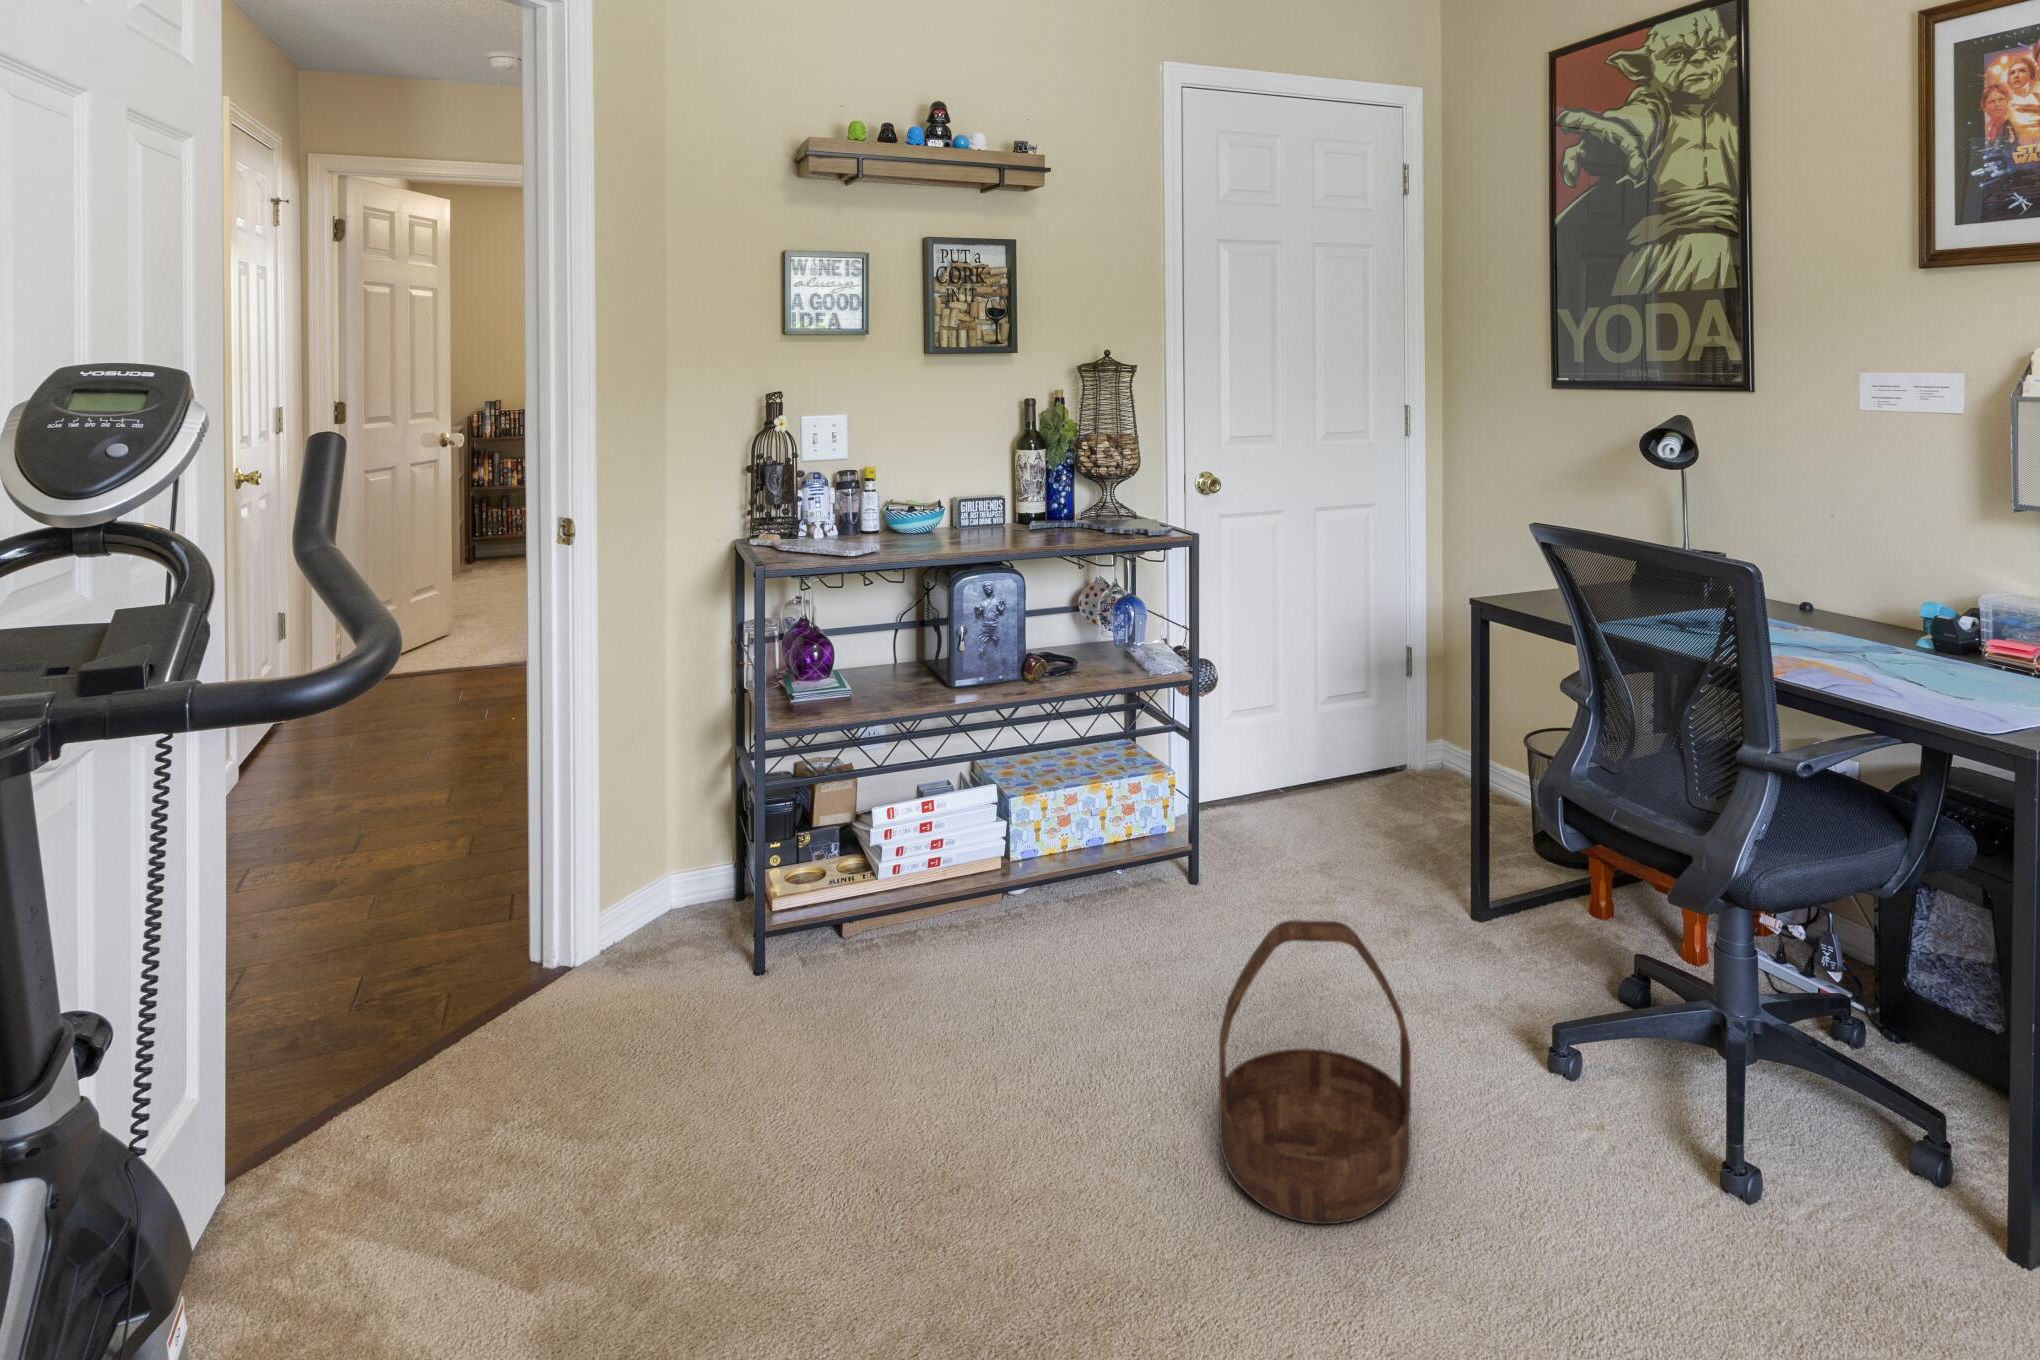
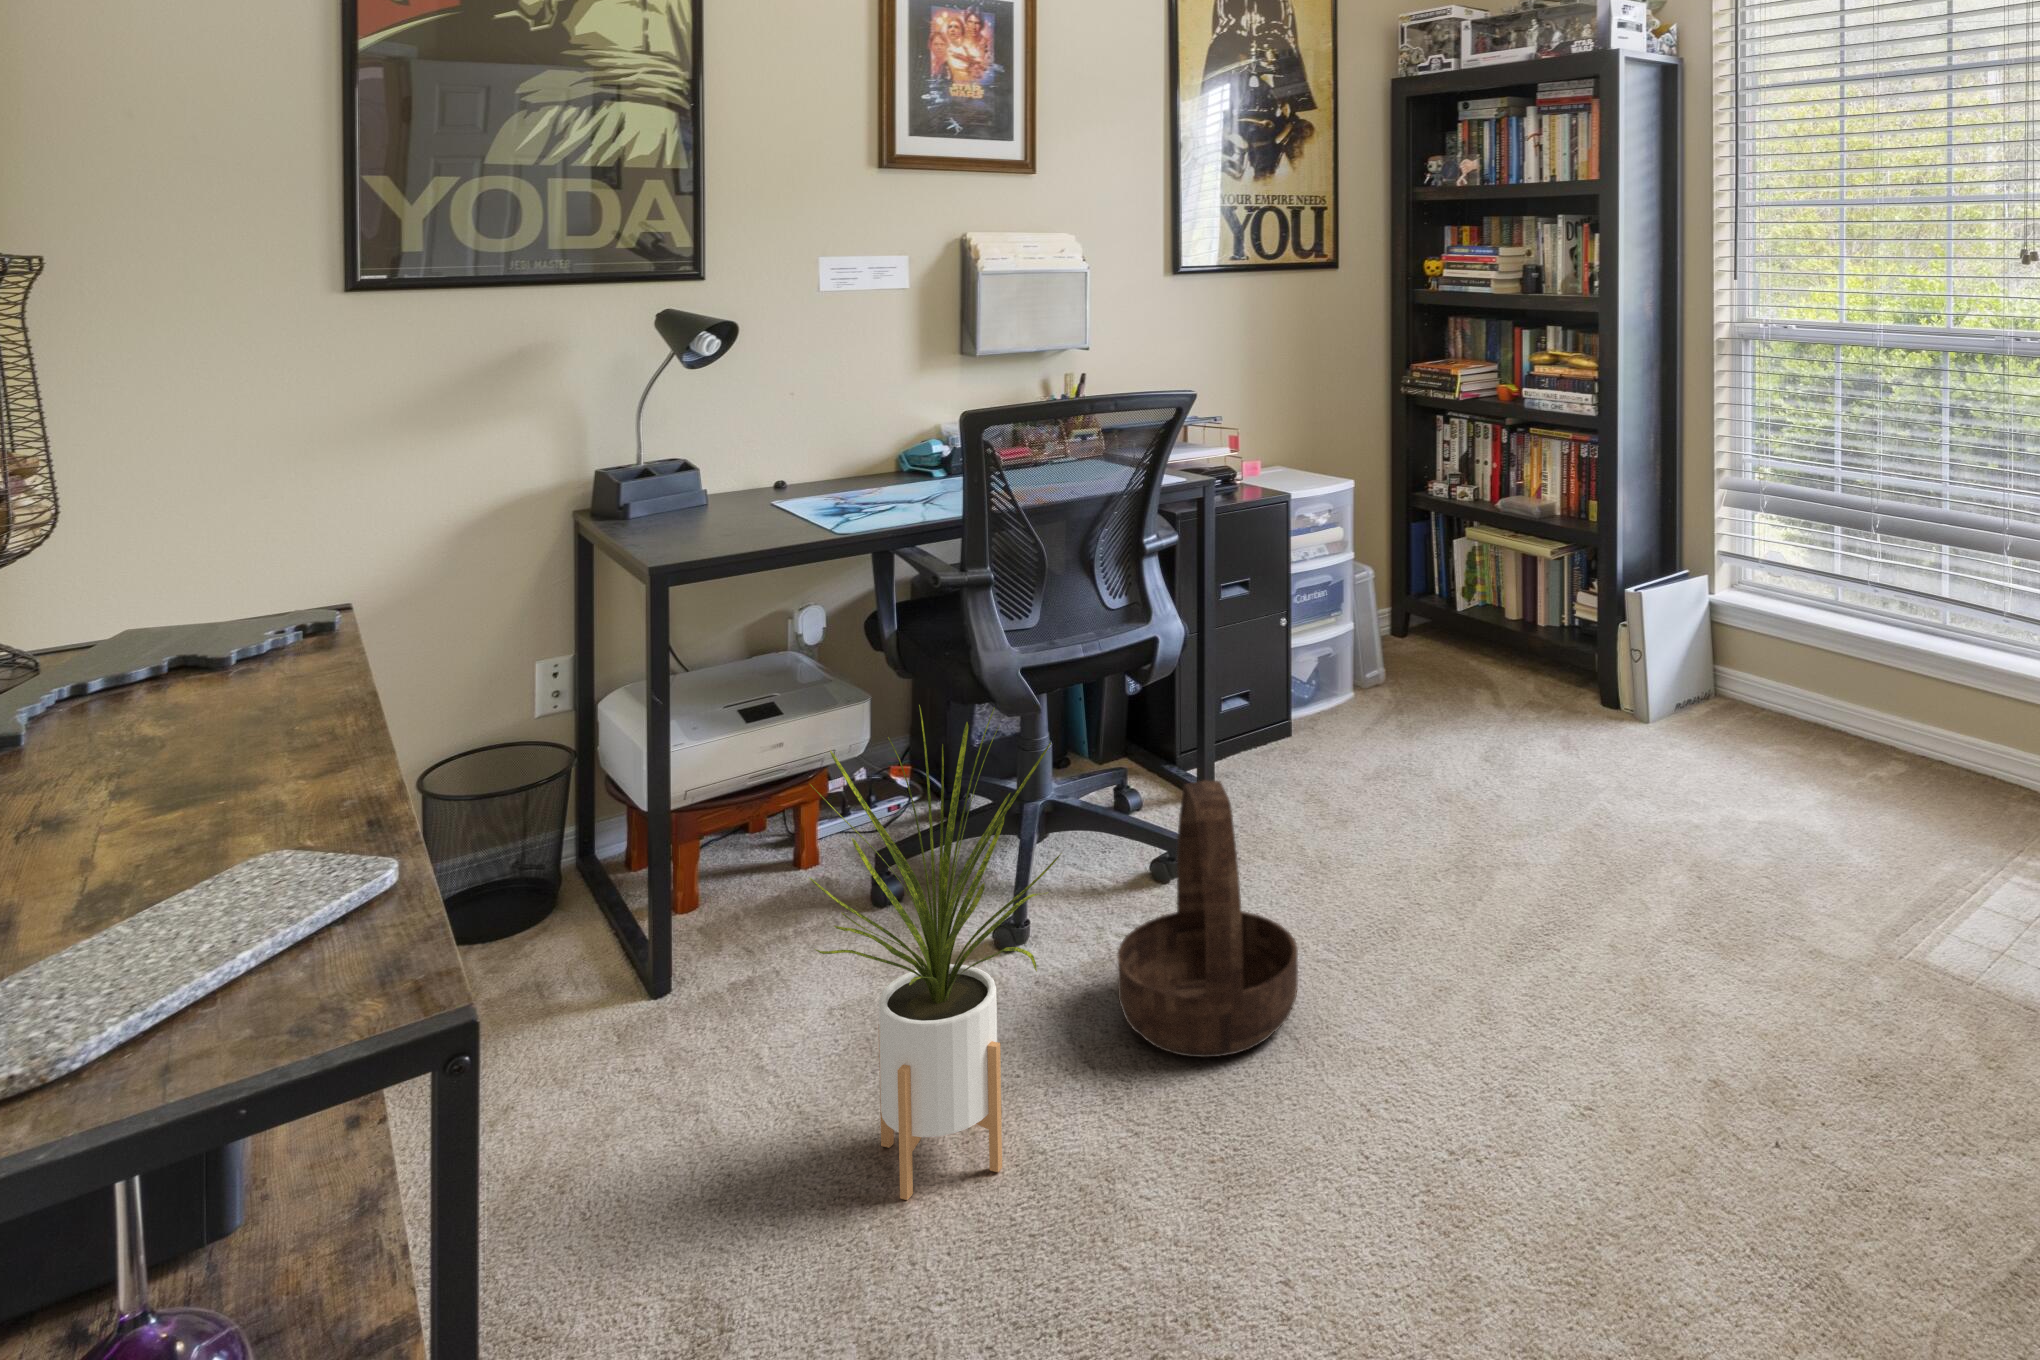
house plant: none [1050,690,1234,1046] -> present [810,705,1061,1200]

